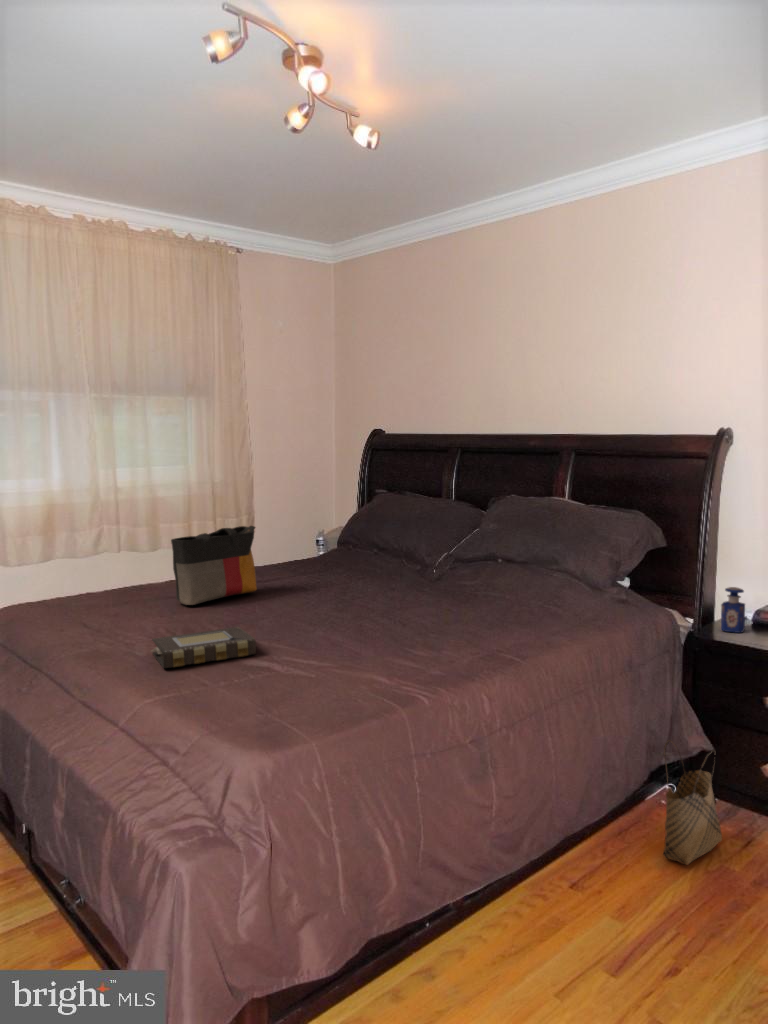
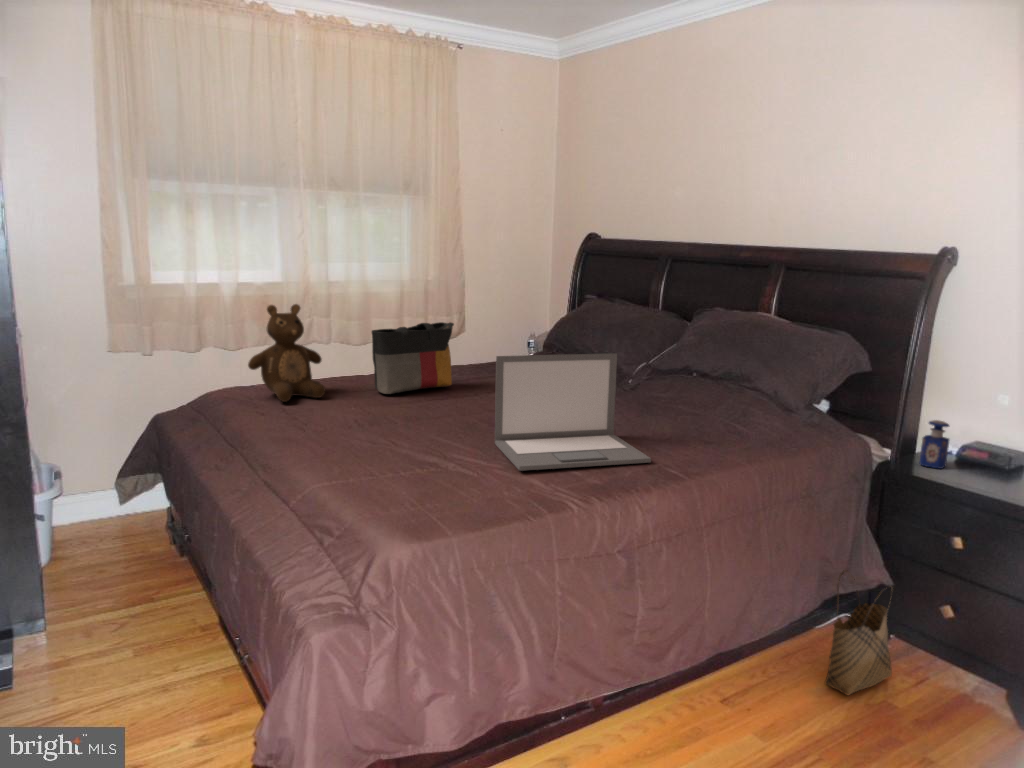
teddy bear: none [37,517,124,622] -> present [248,304,325,402]
laptop: none [318,545,482,671] -> present [495,354,651,471]
book: present [151,627,256,668] -> none [334,418,432,451]

